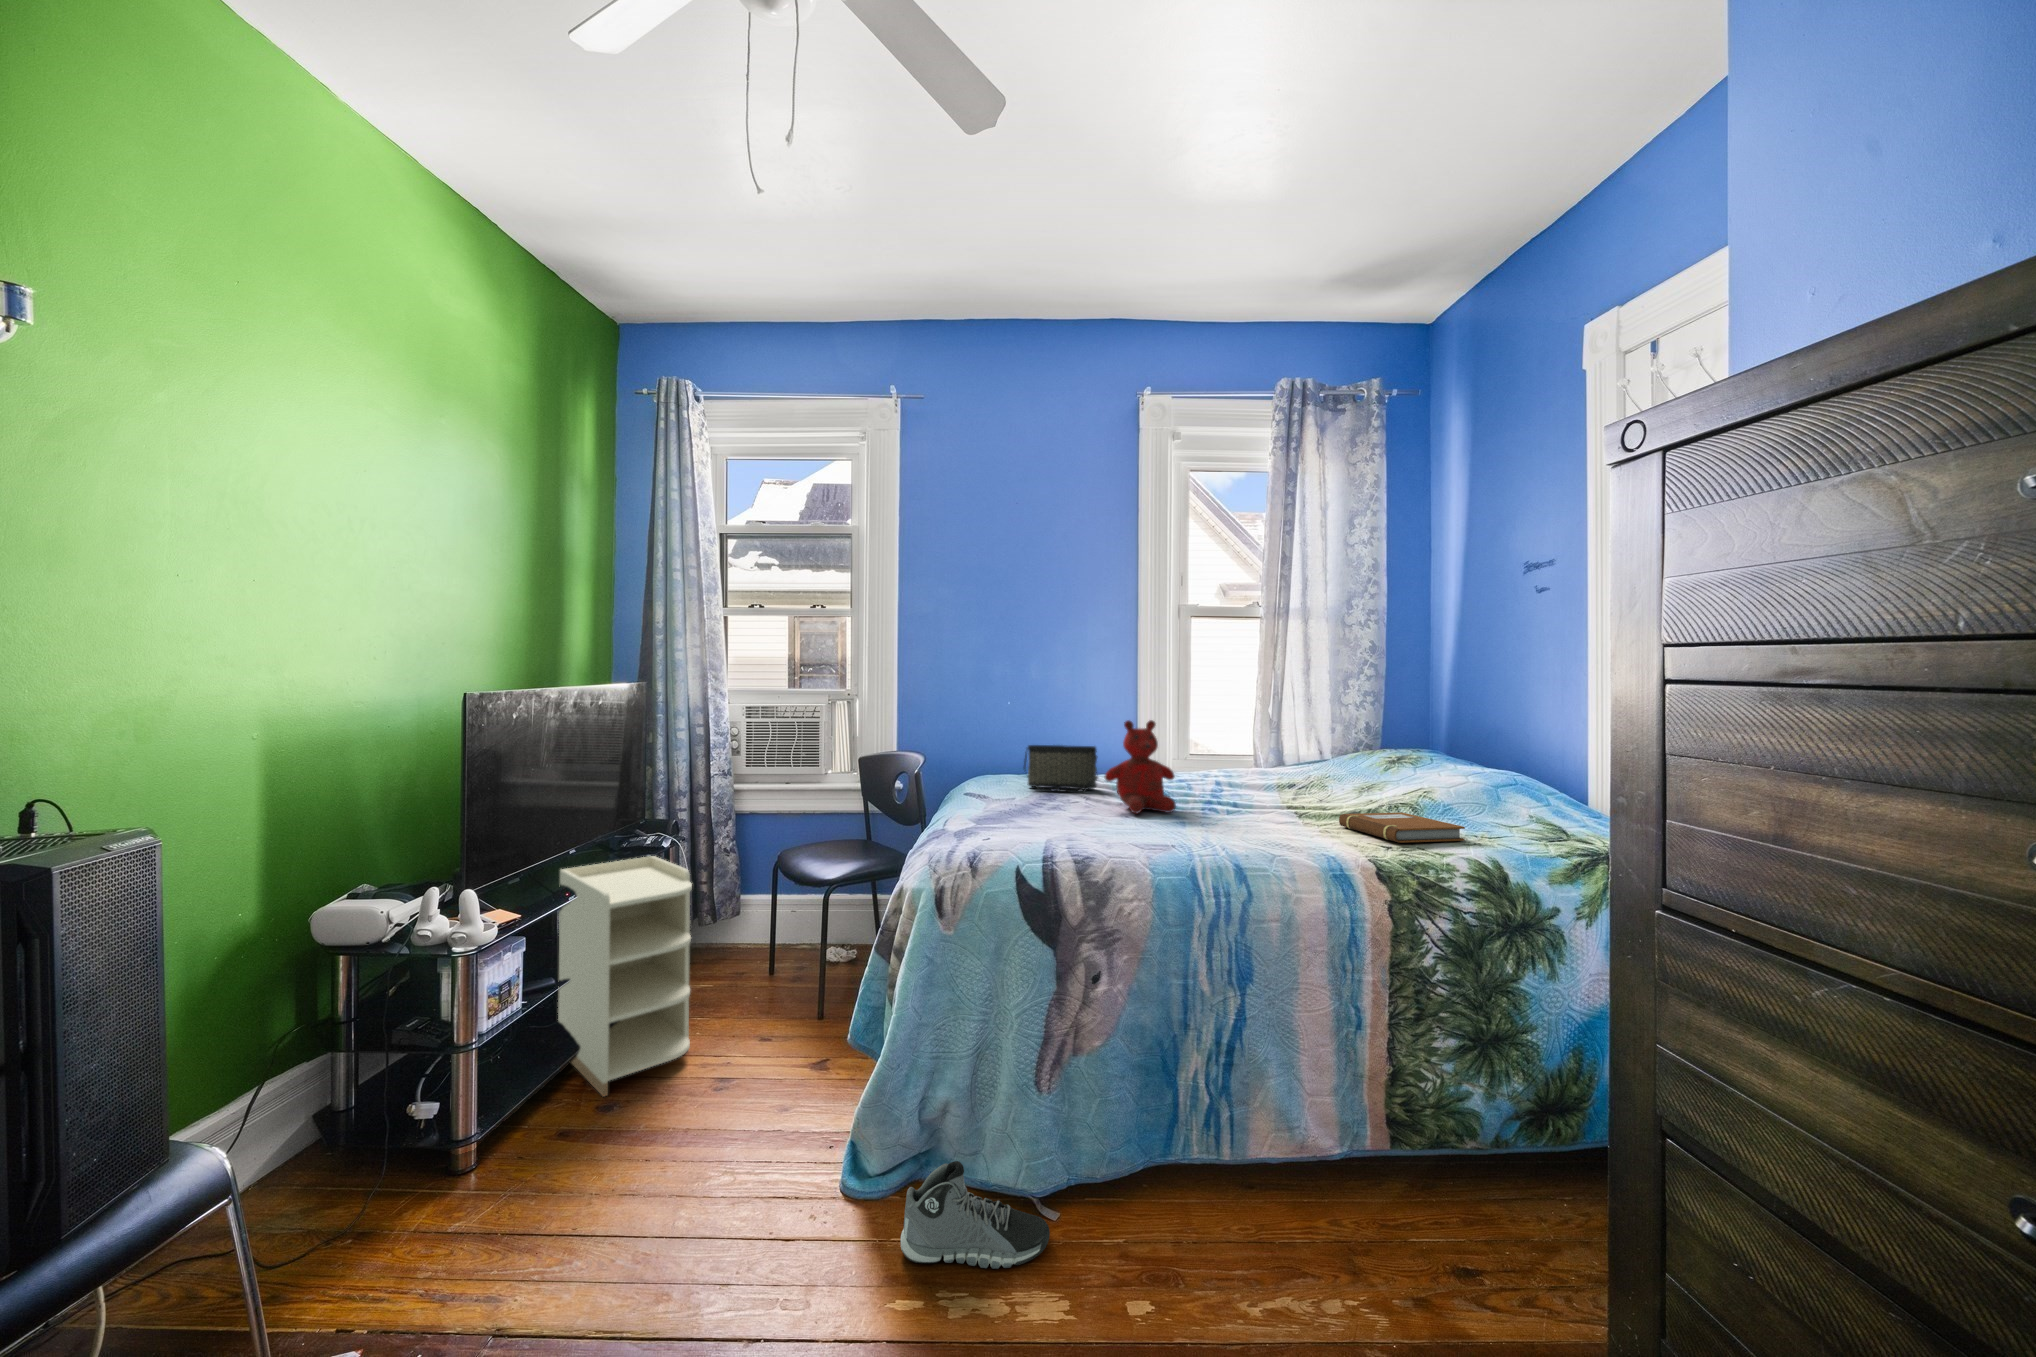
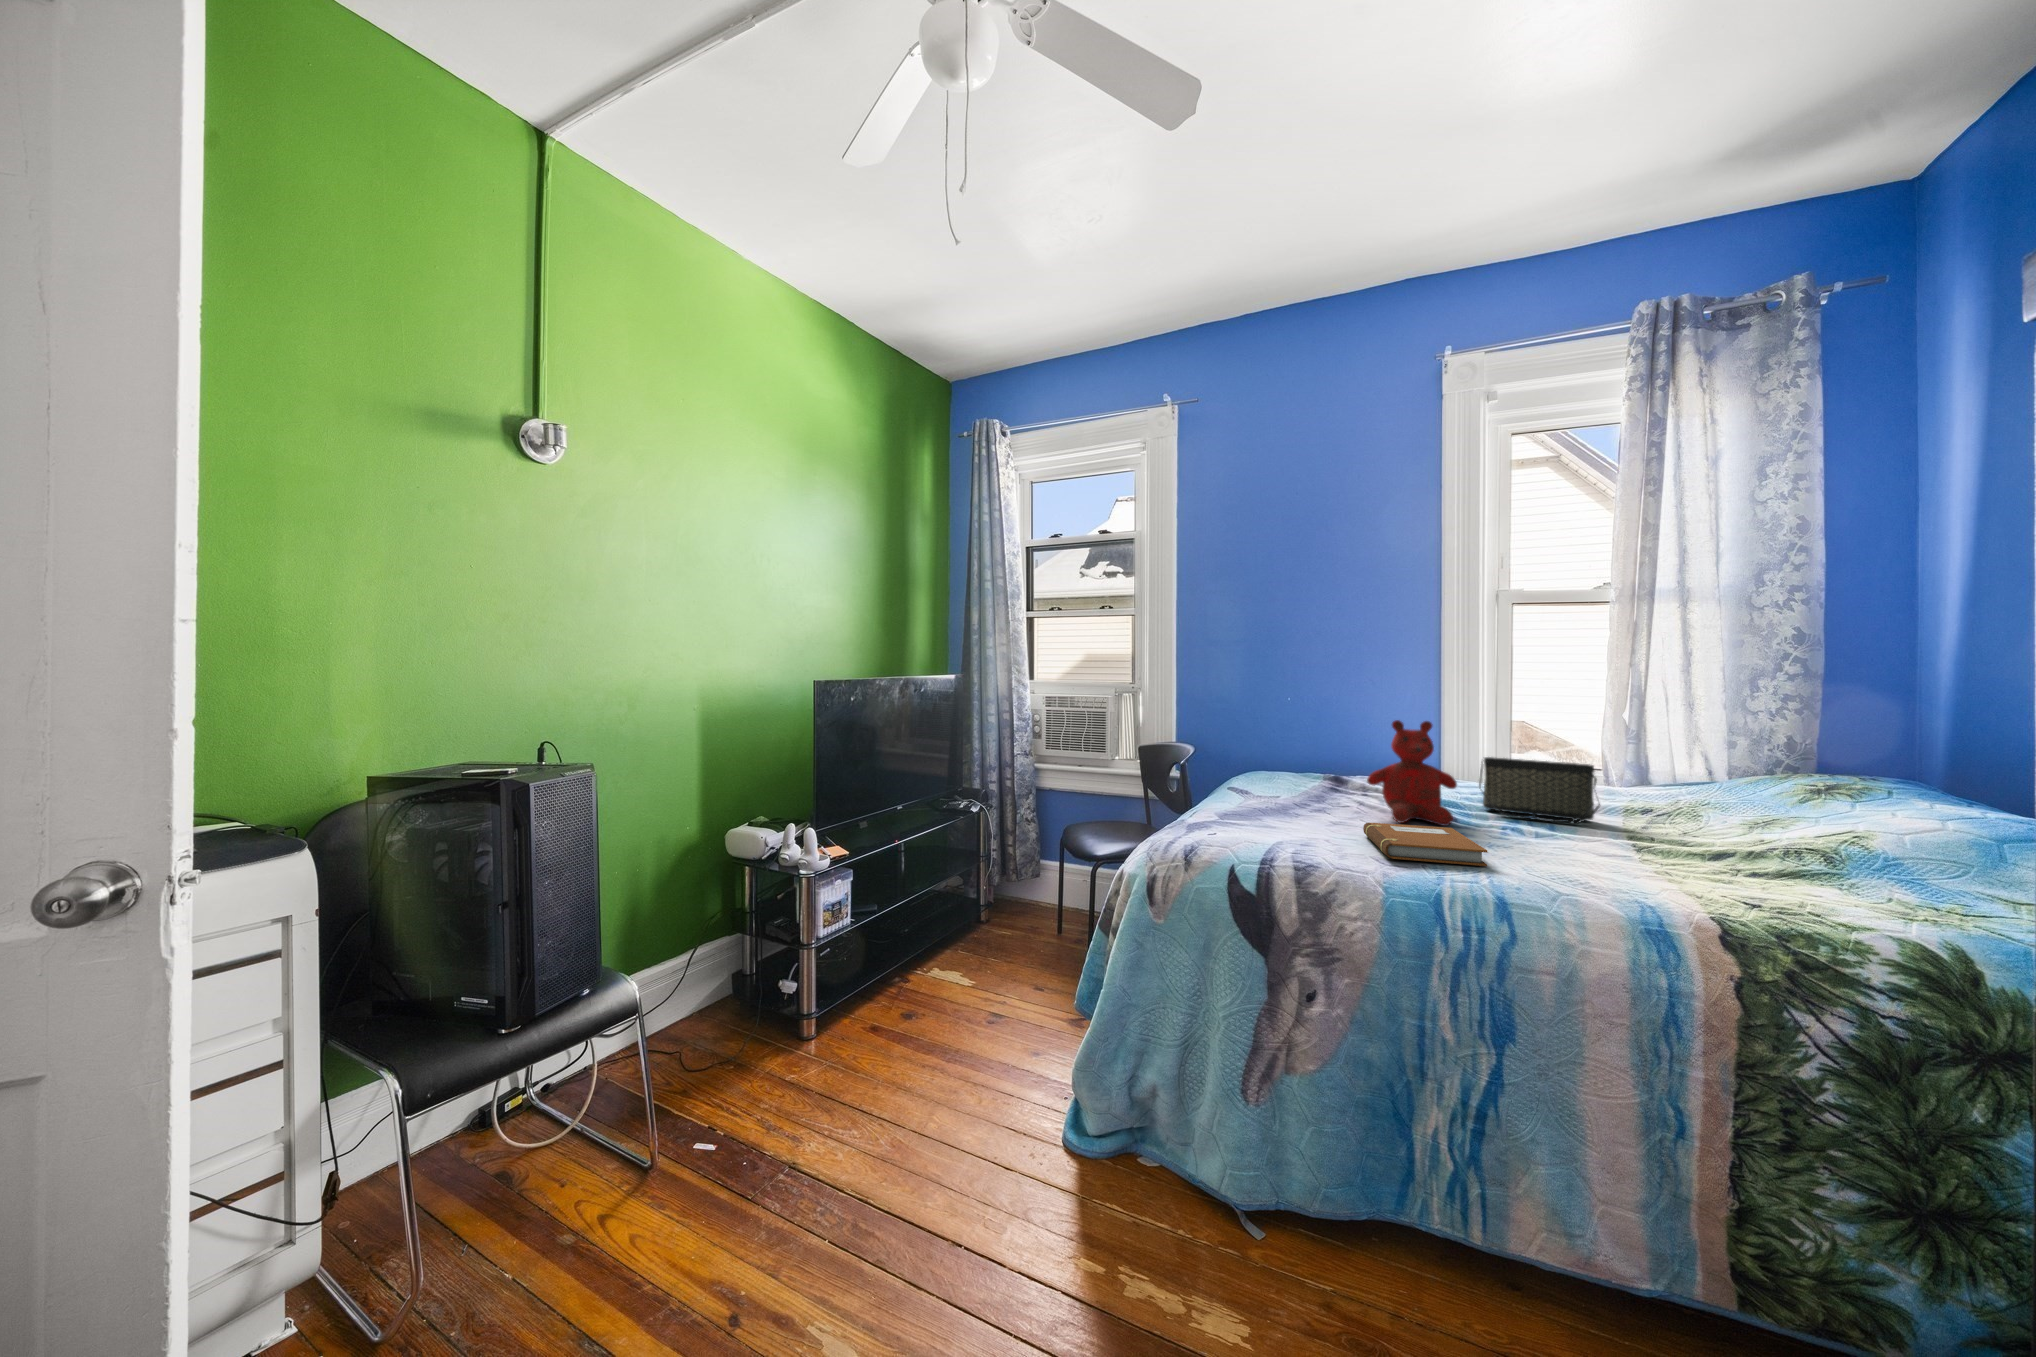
handbag: present [1024,745,1098,792] -> present [1479,757,1600,824]
notebook: present [1339,812,1465,843] -> present [1363,822,1488,866]
nightstand: present [558,856,692,1096] -> none [890,816,979,1004]
sneaker: present [900,1161,1050,1269] -> none [1094,1145,1242,1271]

